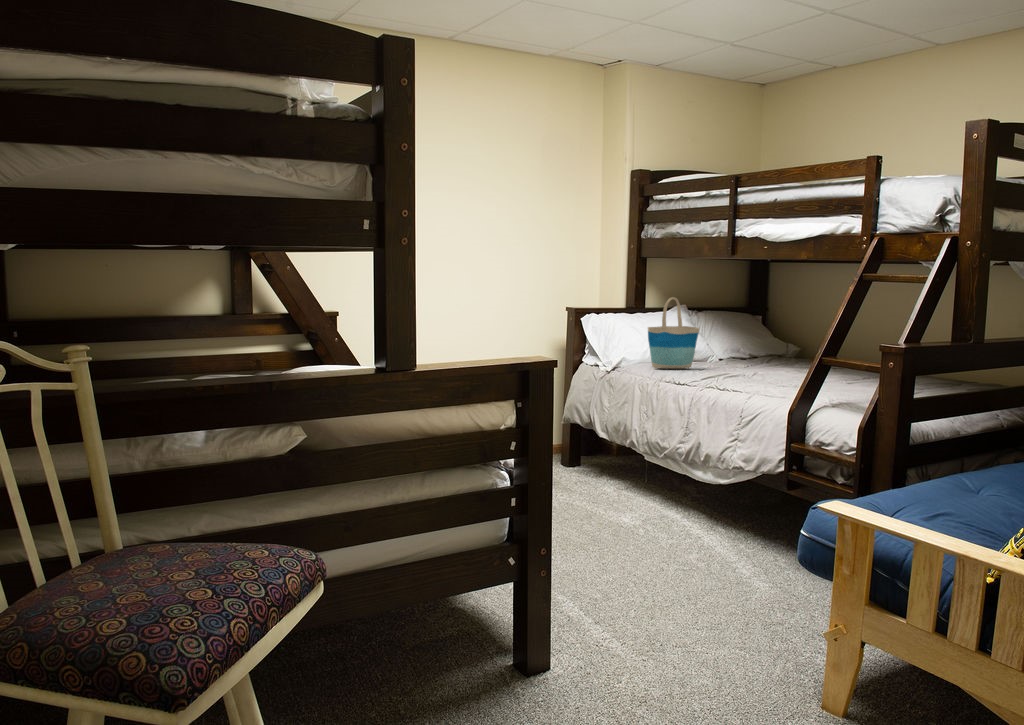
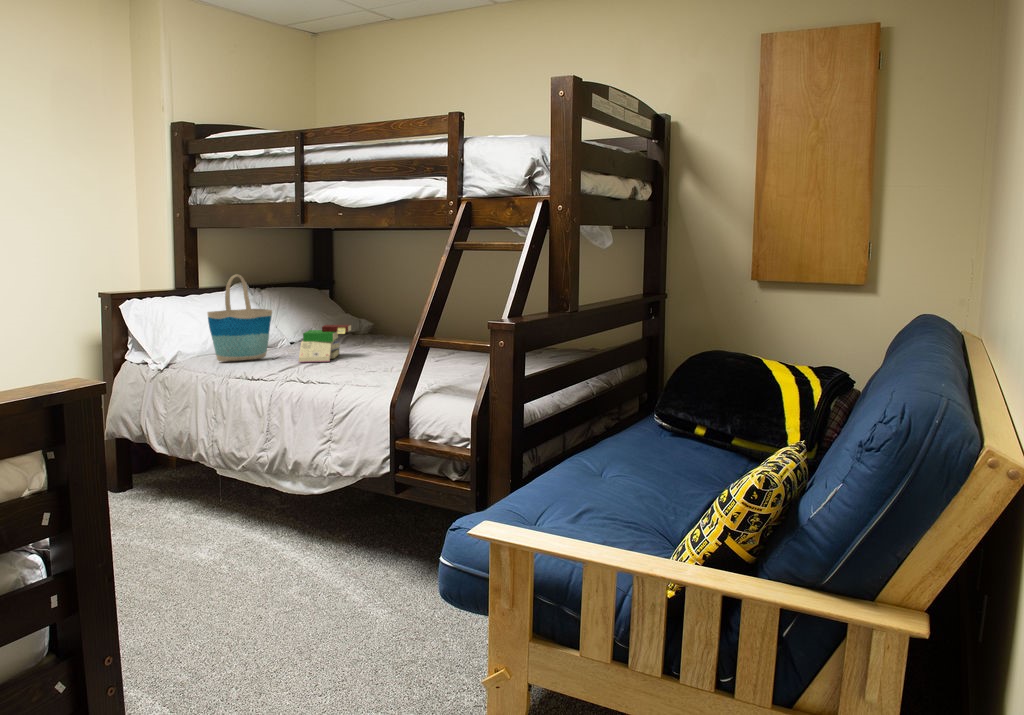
book: none [718,343,768,375] -> present [299,325,351,363]

